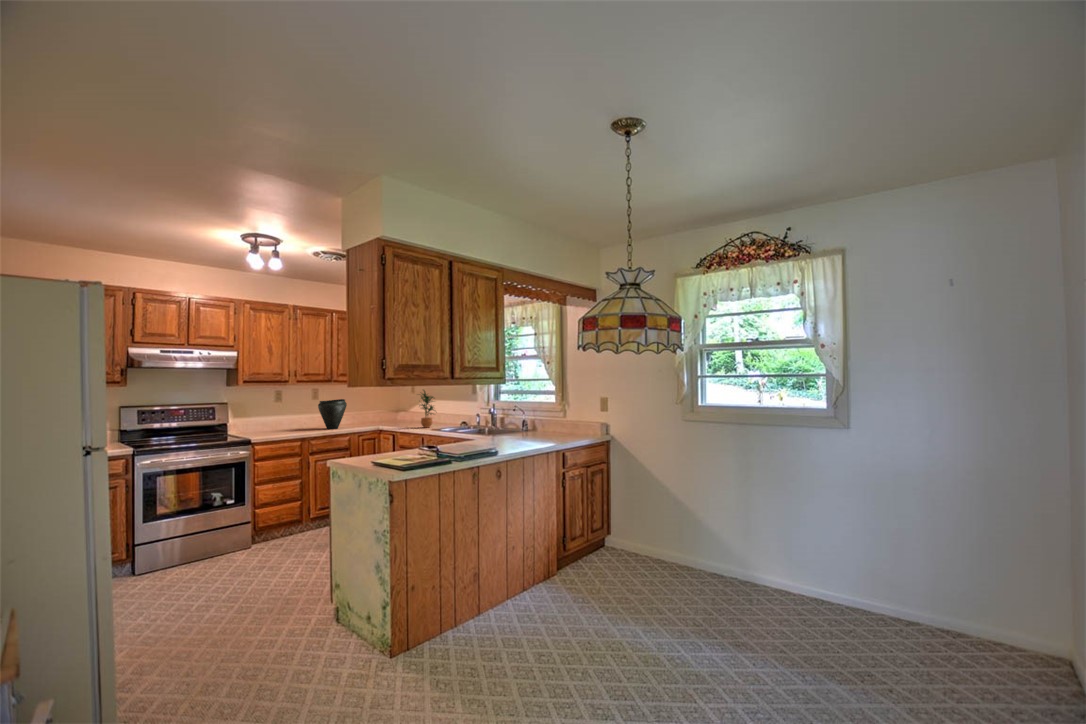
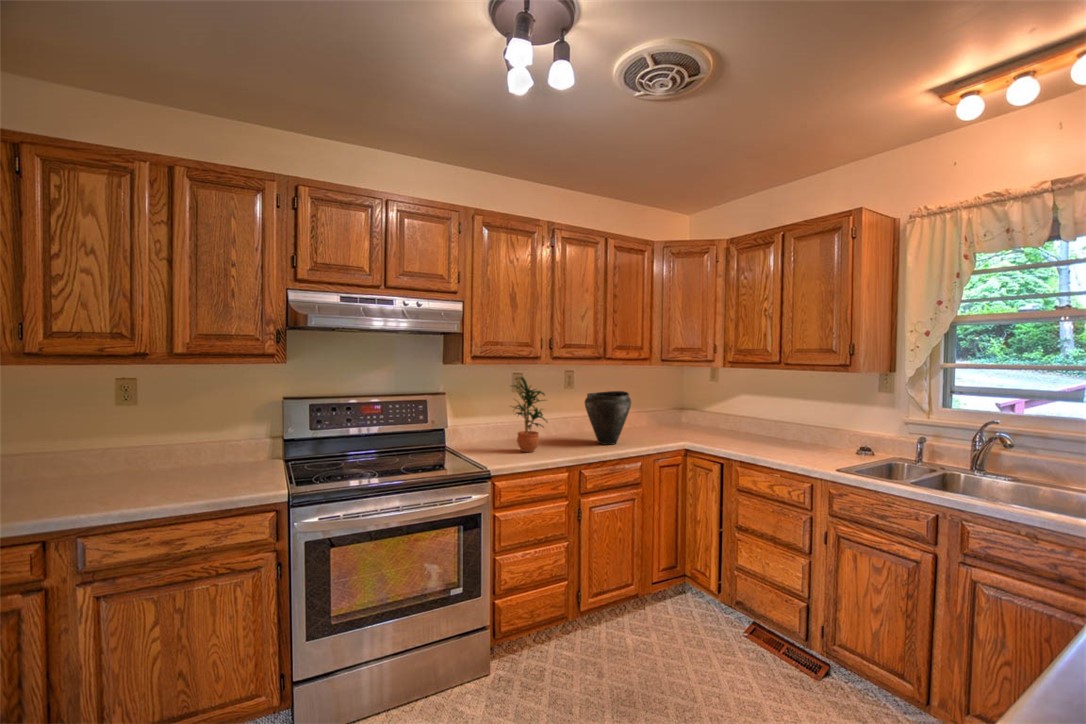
potted plant: present [421,390,433,428] -> present [514,377,547,452]

